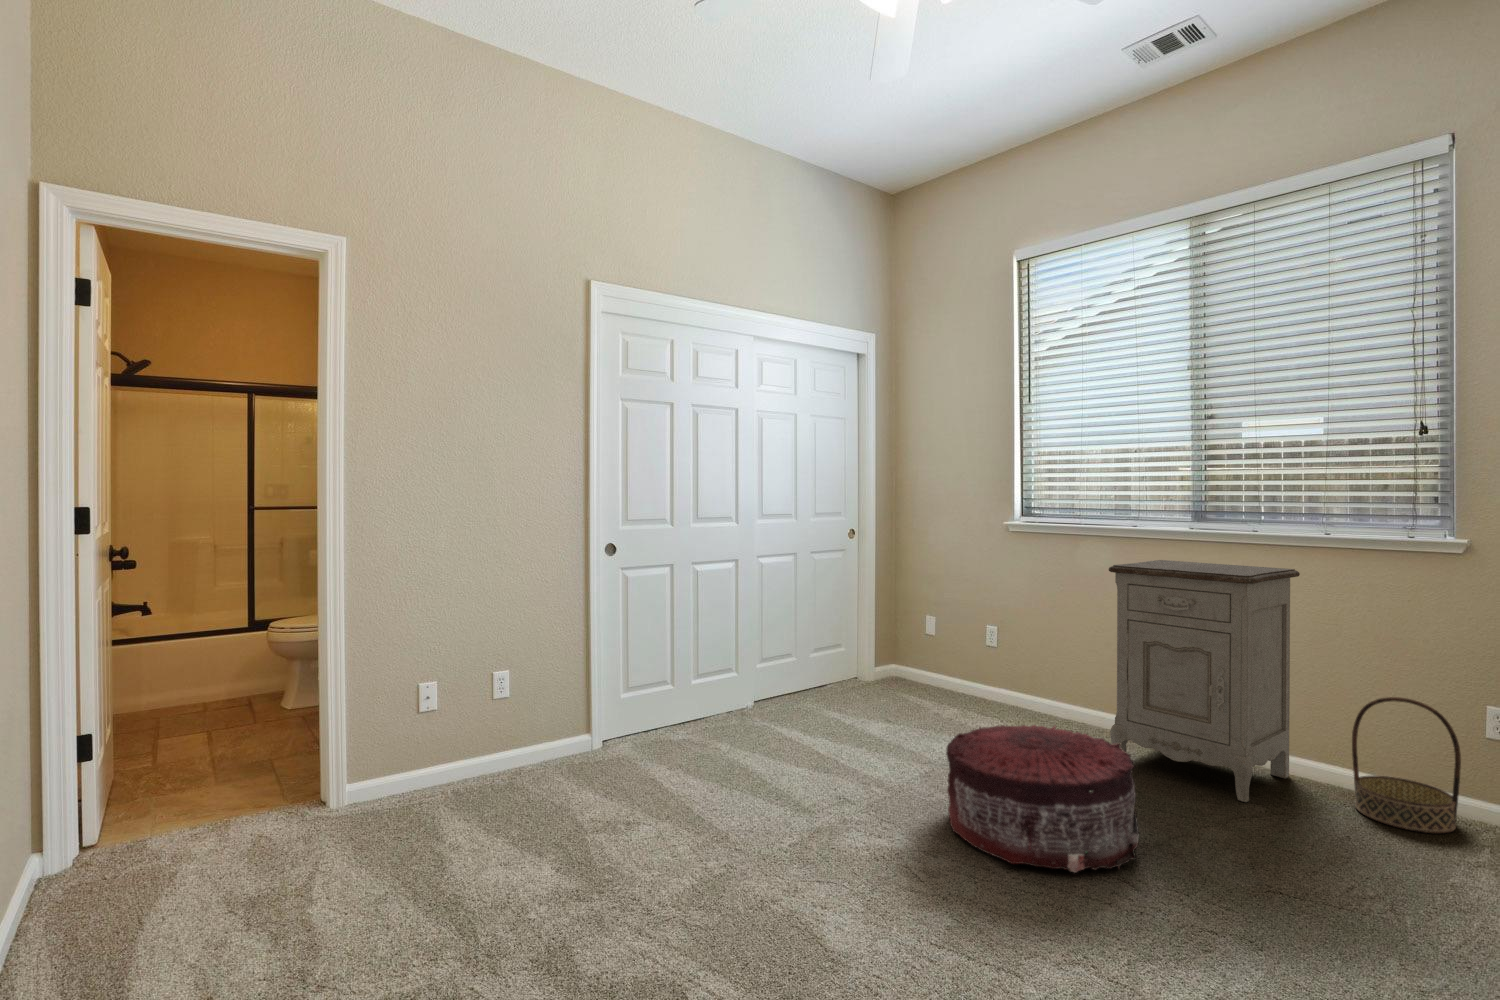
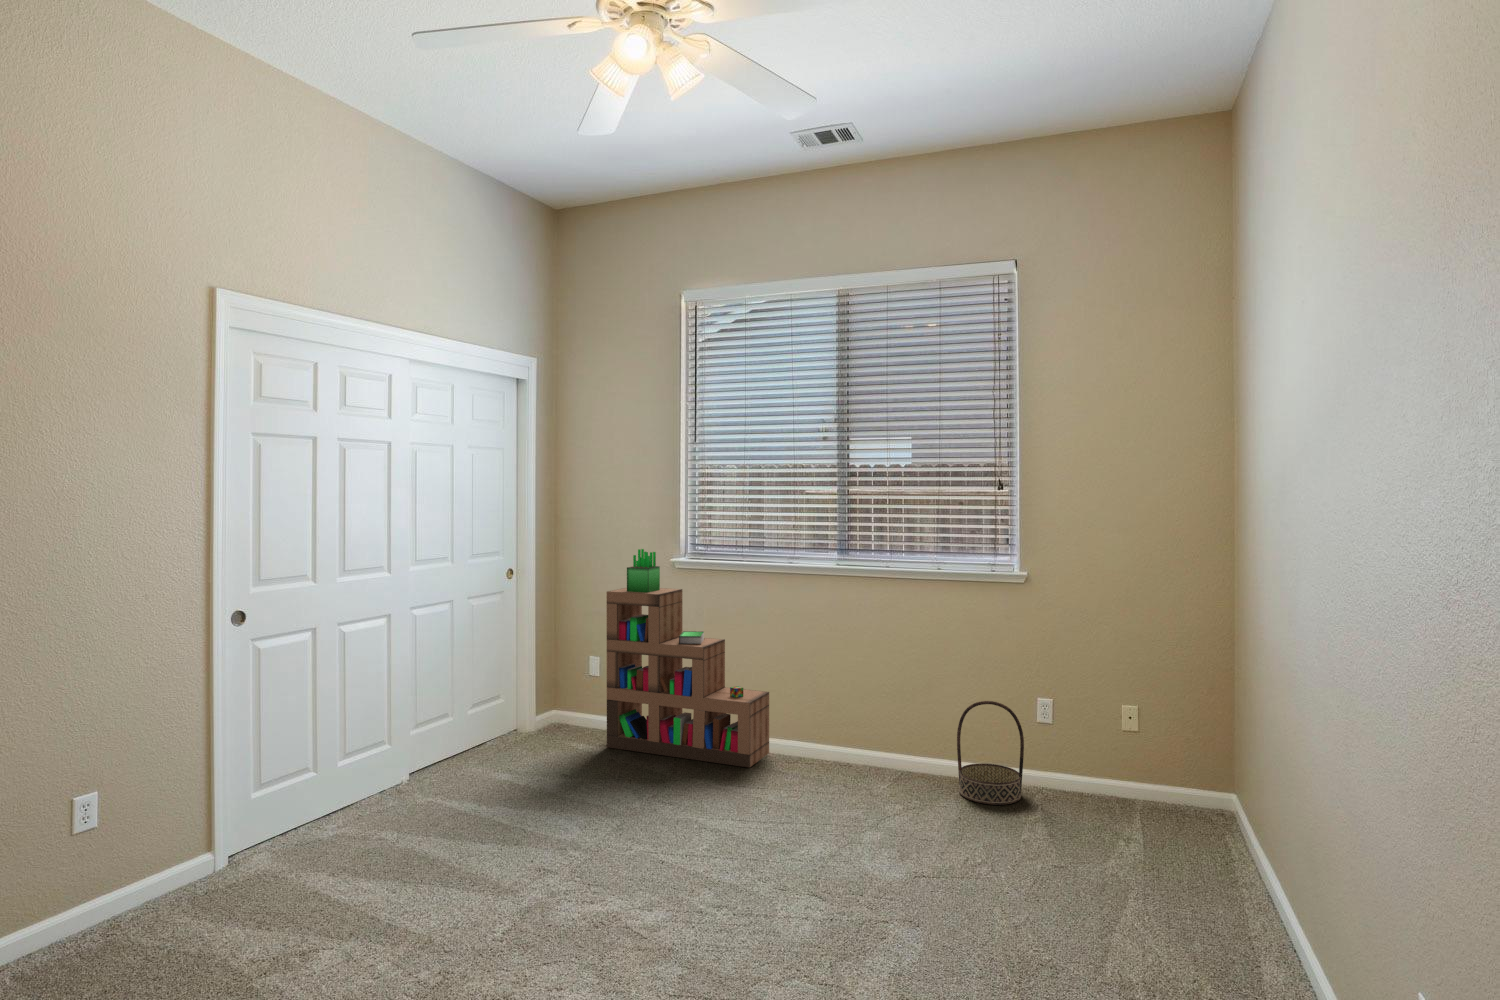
bookshelf: none [933,511,1105,740] -> present [606,549,769,768]
nightstand: present [1109,560,1300,802] -> none [779,594,921,803]
pouf: present [946,725,1139,873] -> none [654,762,821,901]

